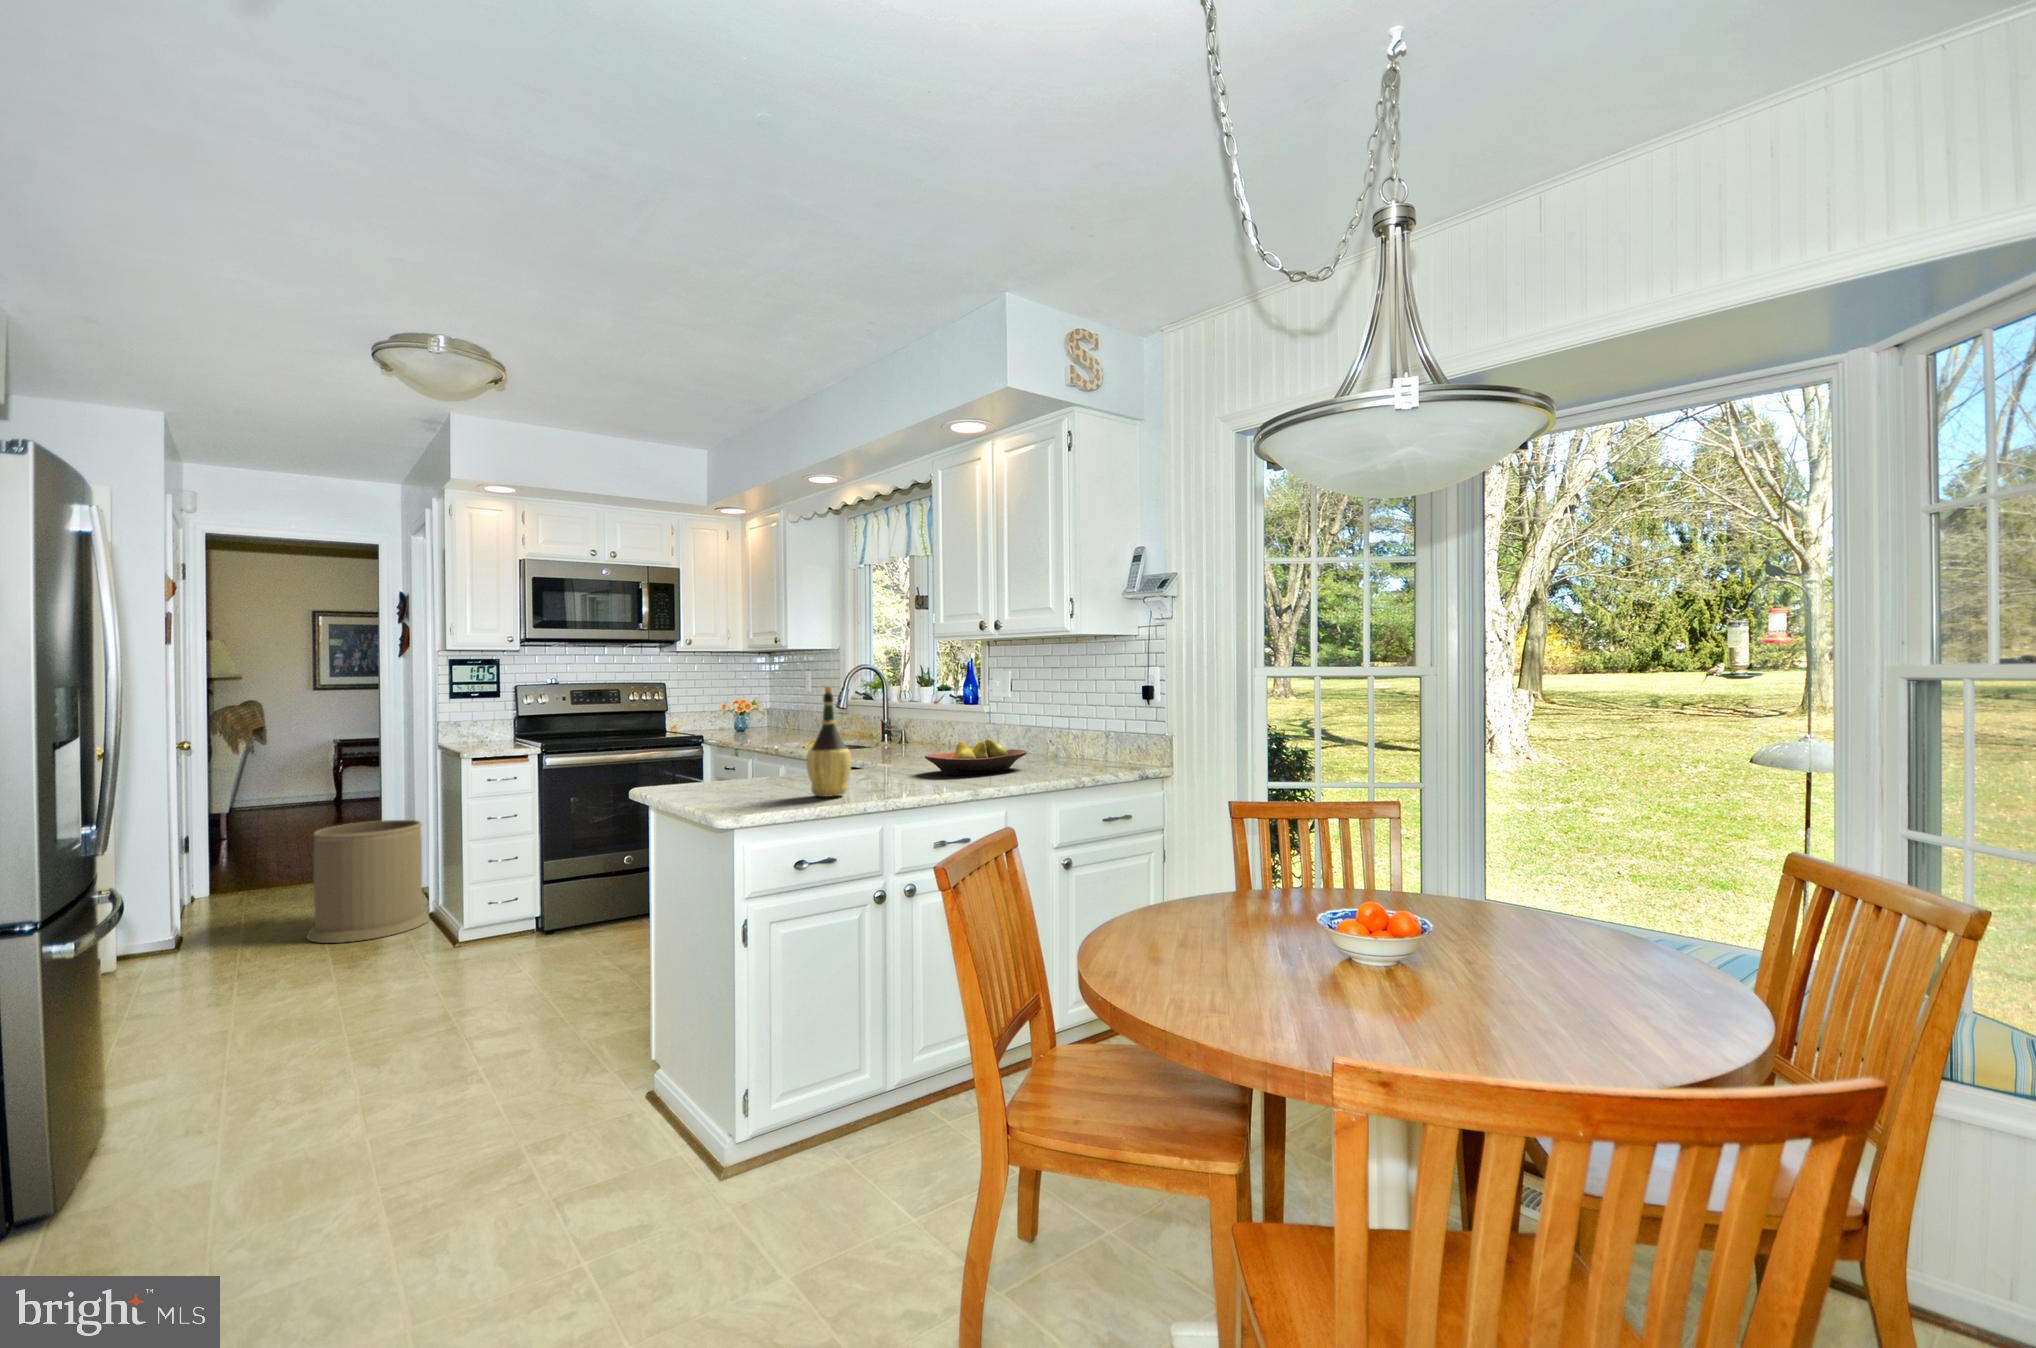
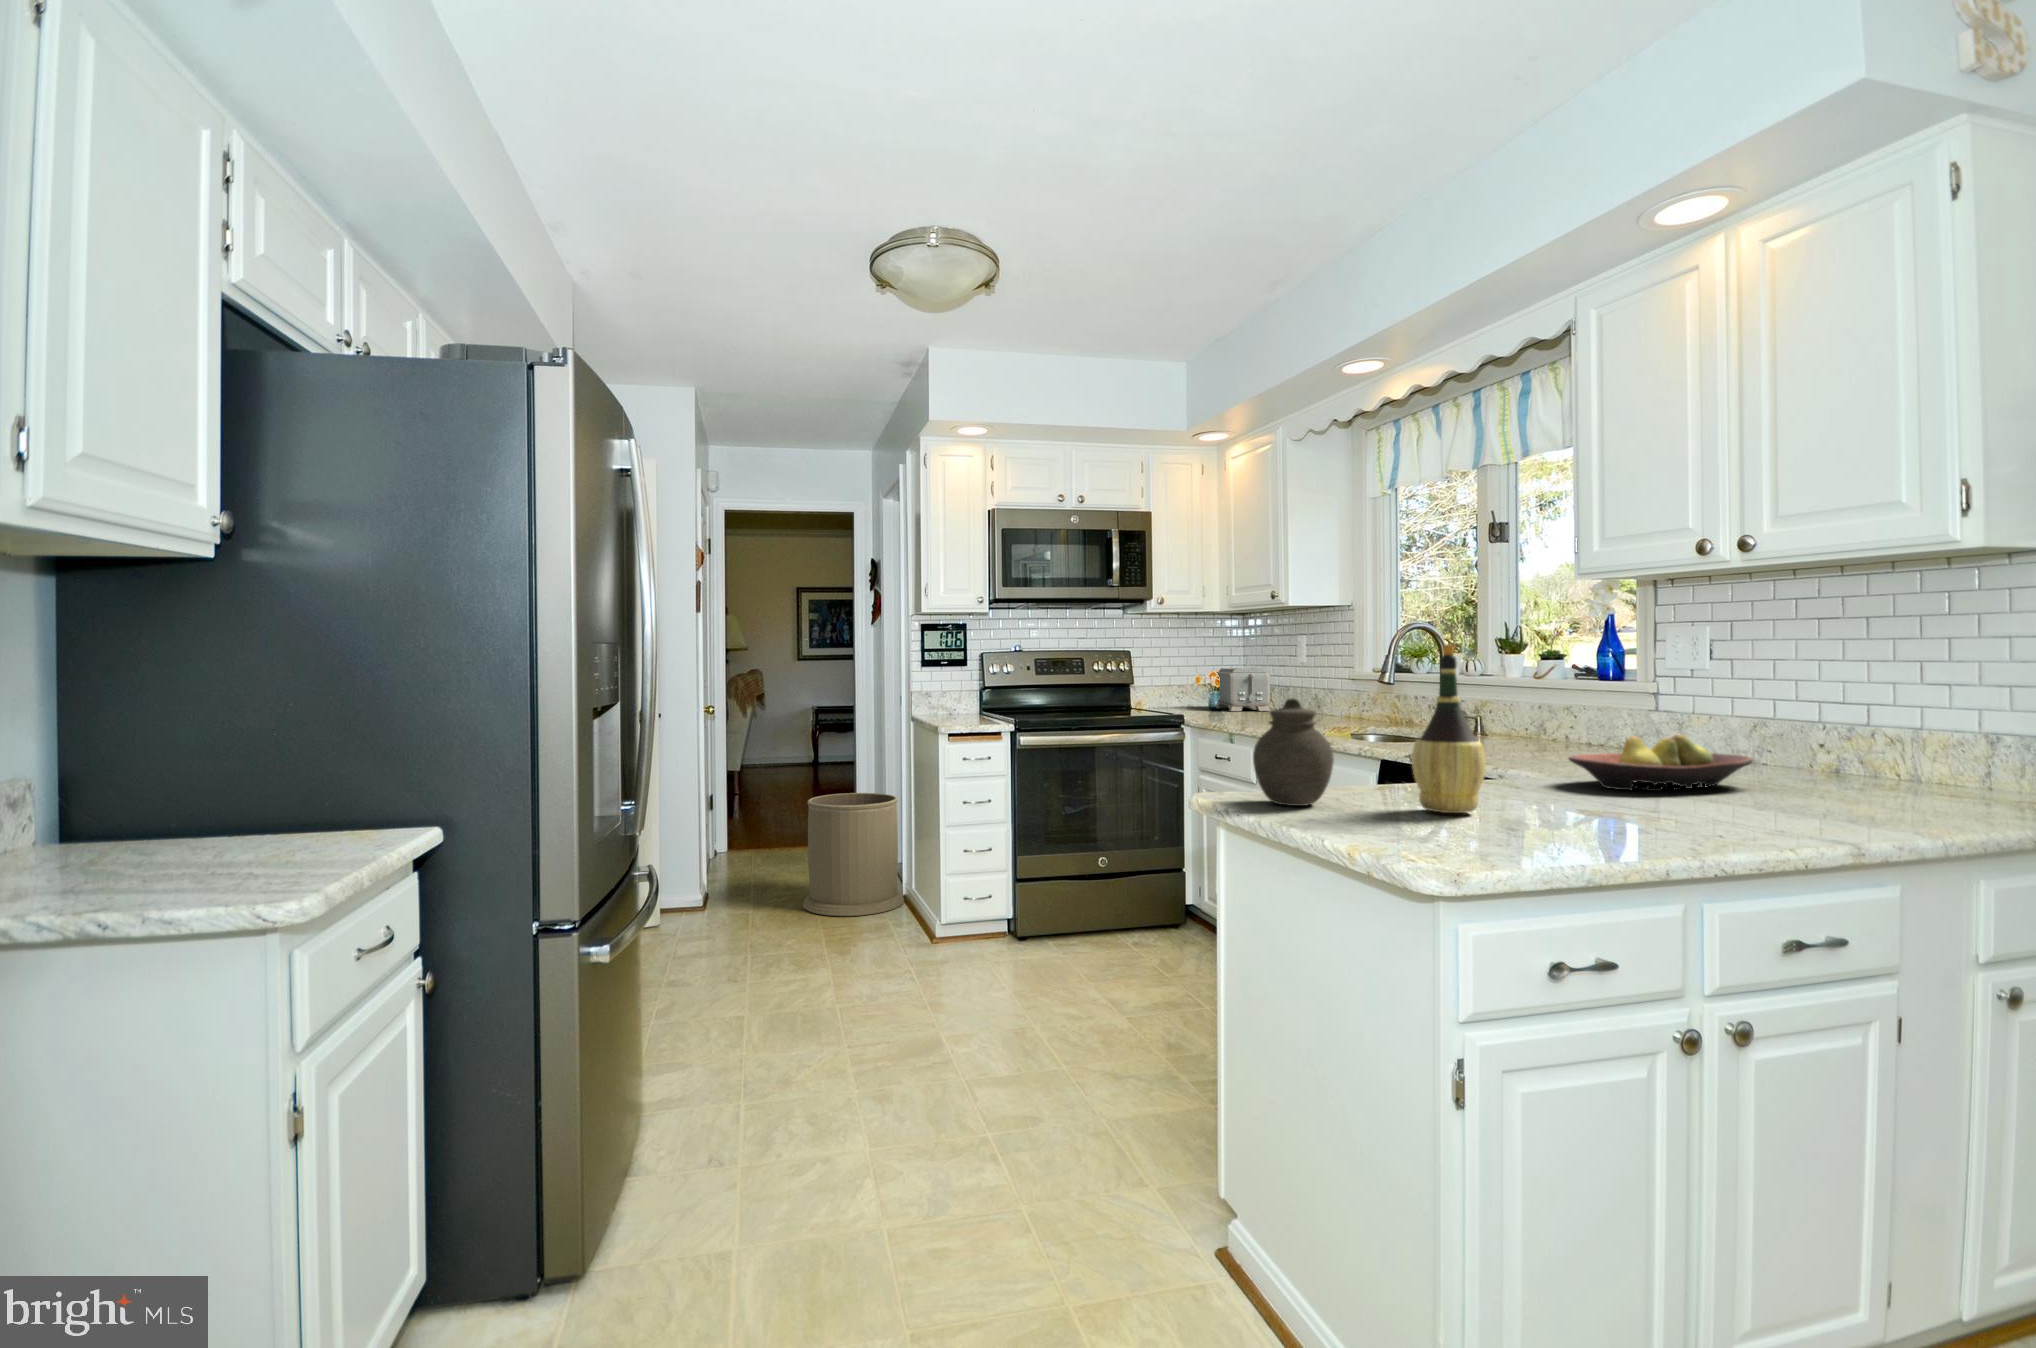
toaster: none [738,695,780,730] -> present [1216,668,1270,711]
jar: none [699,724,756,799] -> present [1253,698,1334,806]

